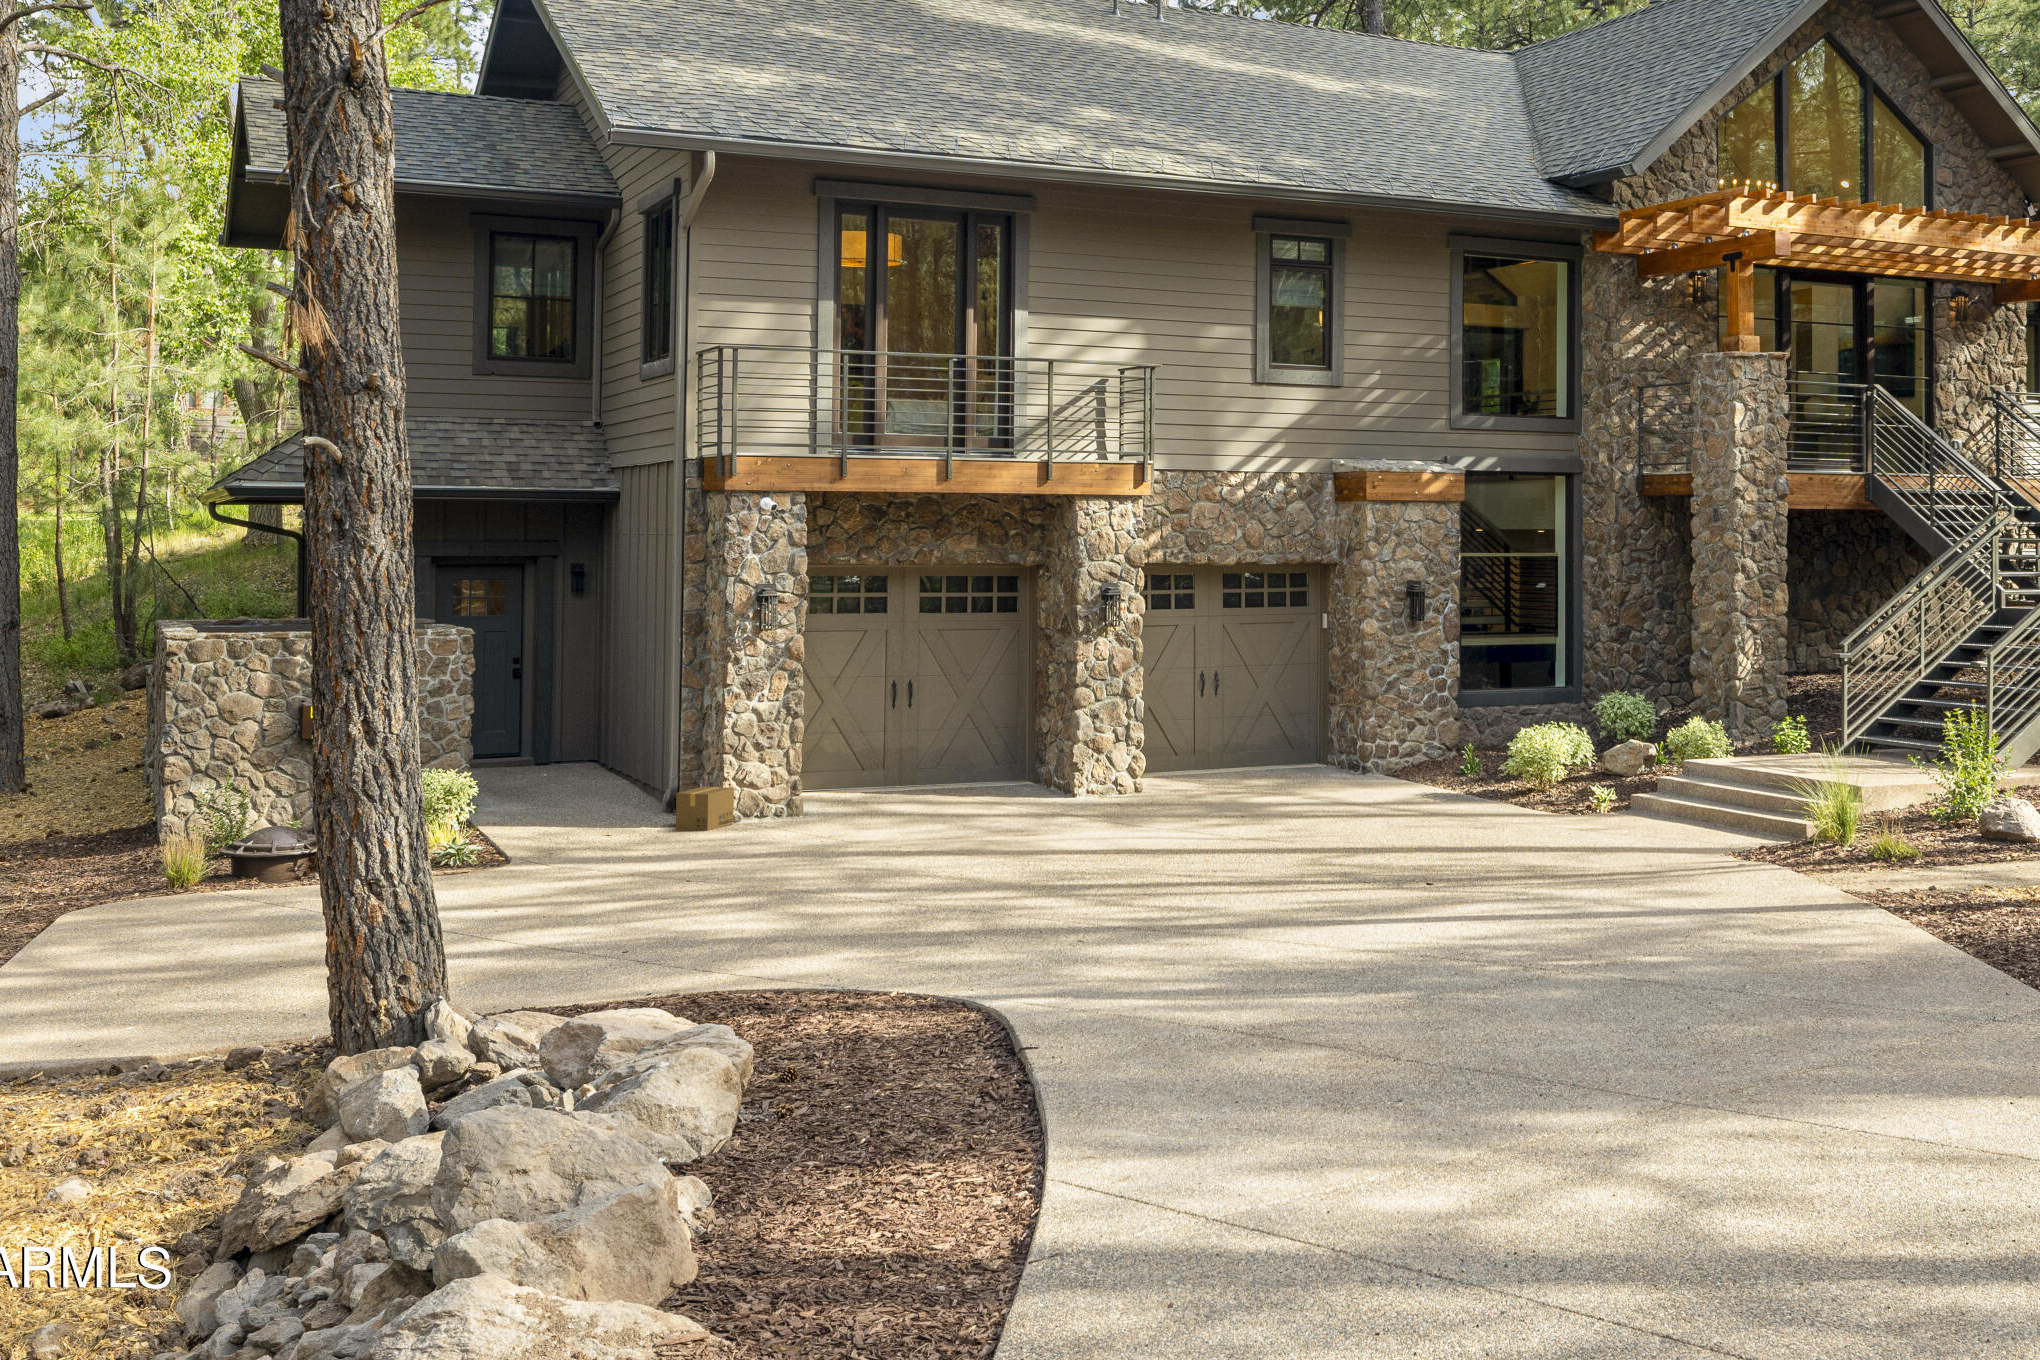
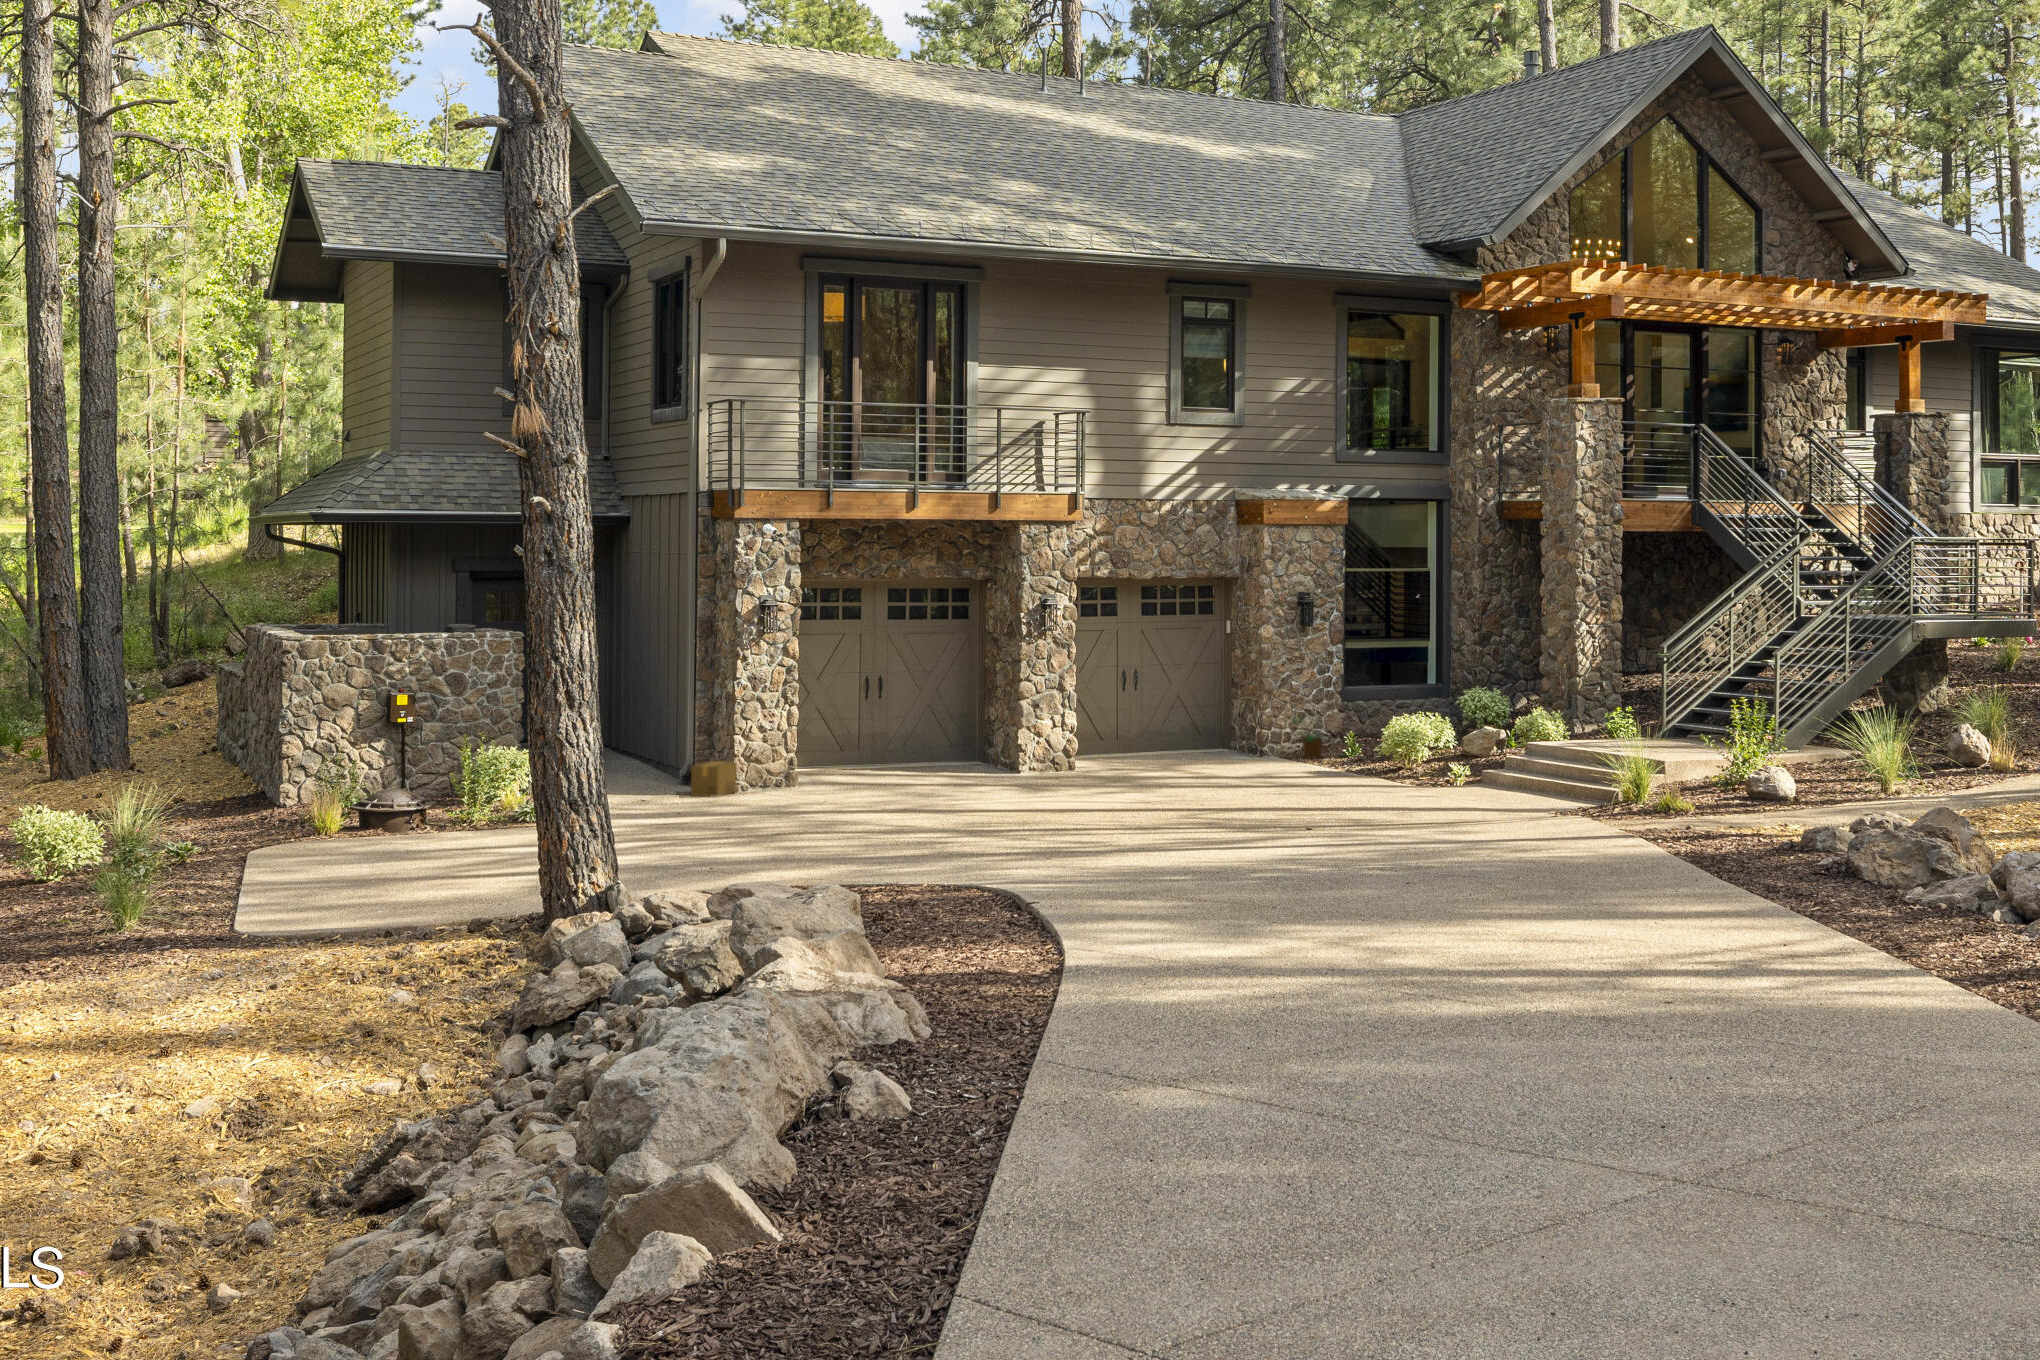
potted plant: none [1402,727,1445,777] -> present [1291,717,1324,758]

